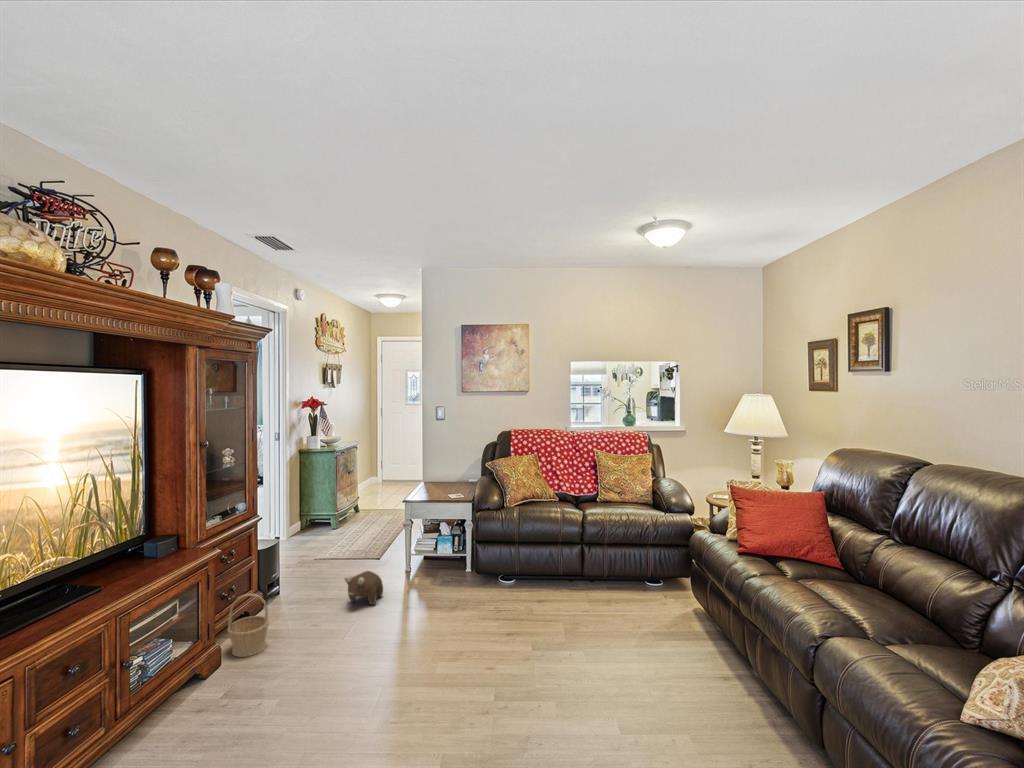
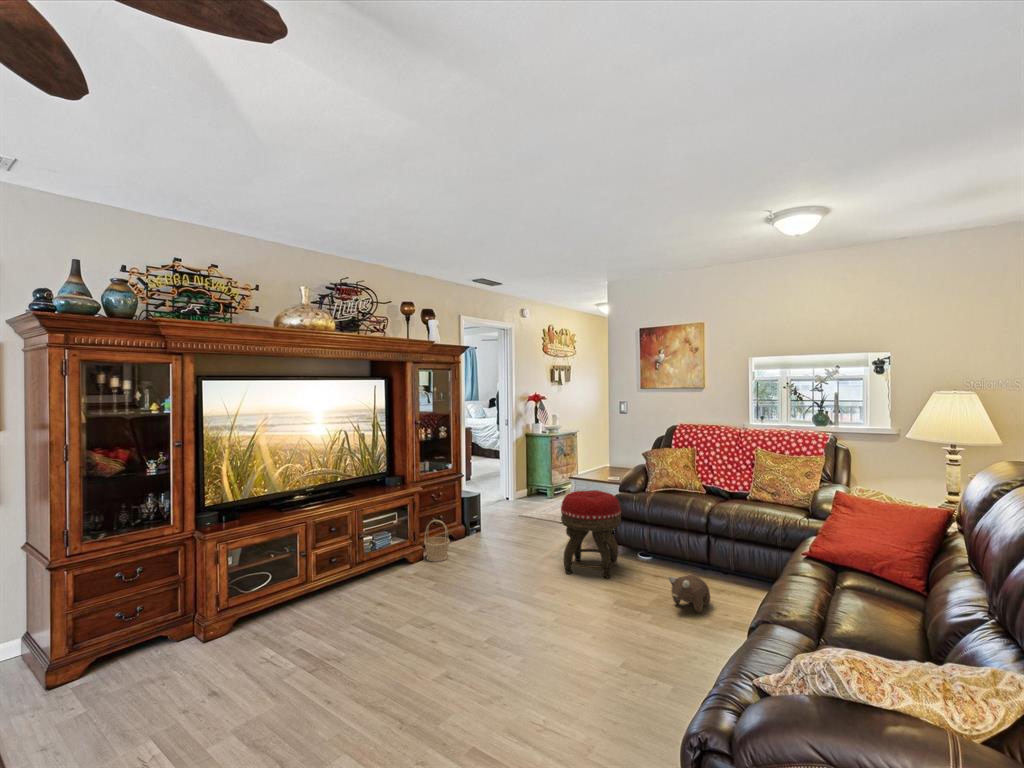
footstool: none [428,515,499,623] -> present [561,490,621,578]
plush toy: present [345,571,383,605] -> present [668,575,710,613]

